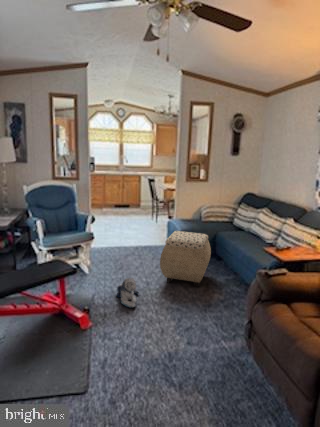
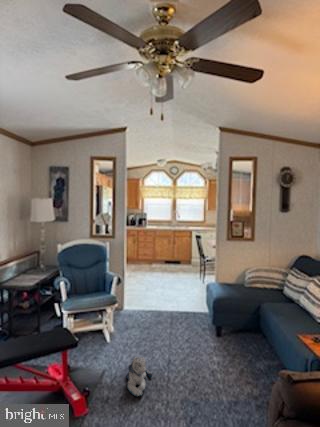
ottoman: present [160,231,211,287] -> none [181,300,248,375]

